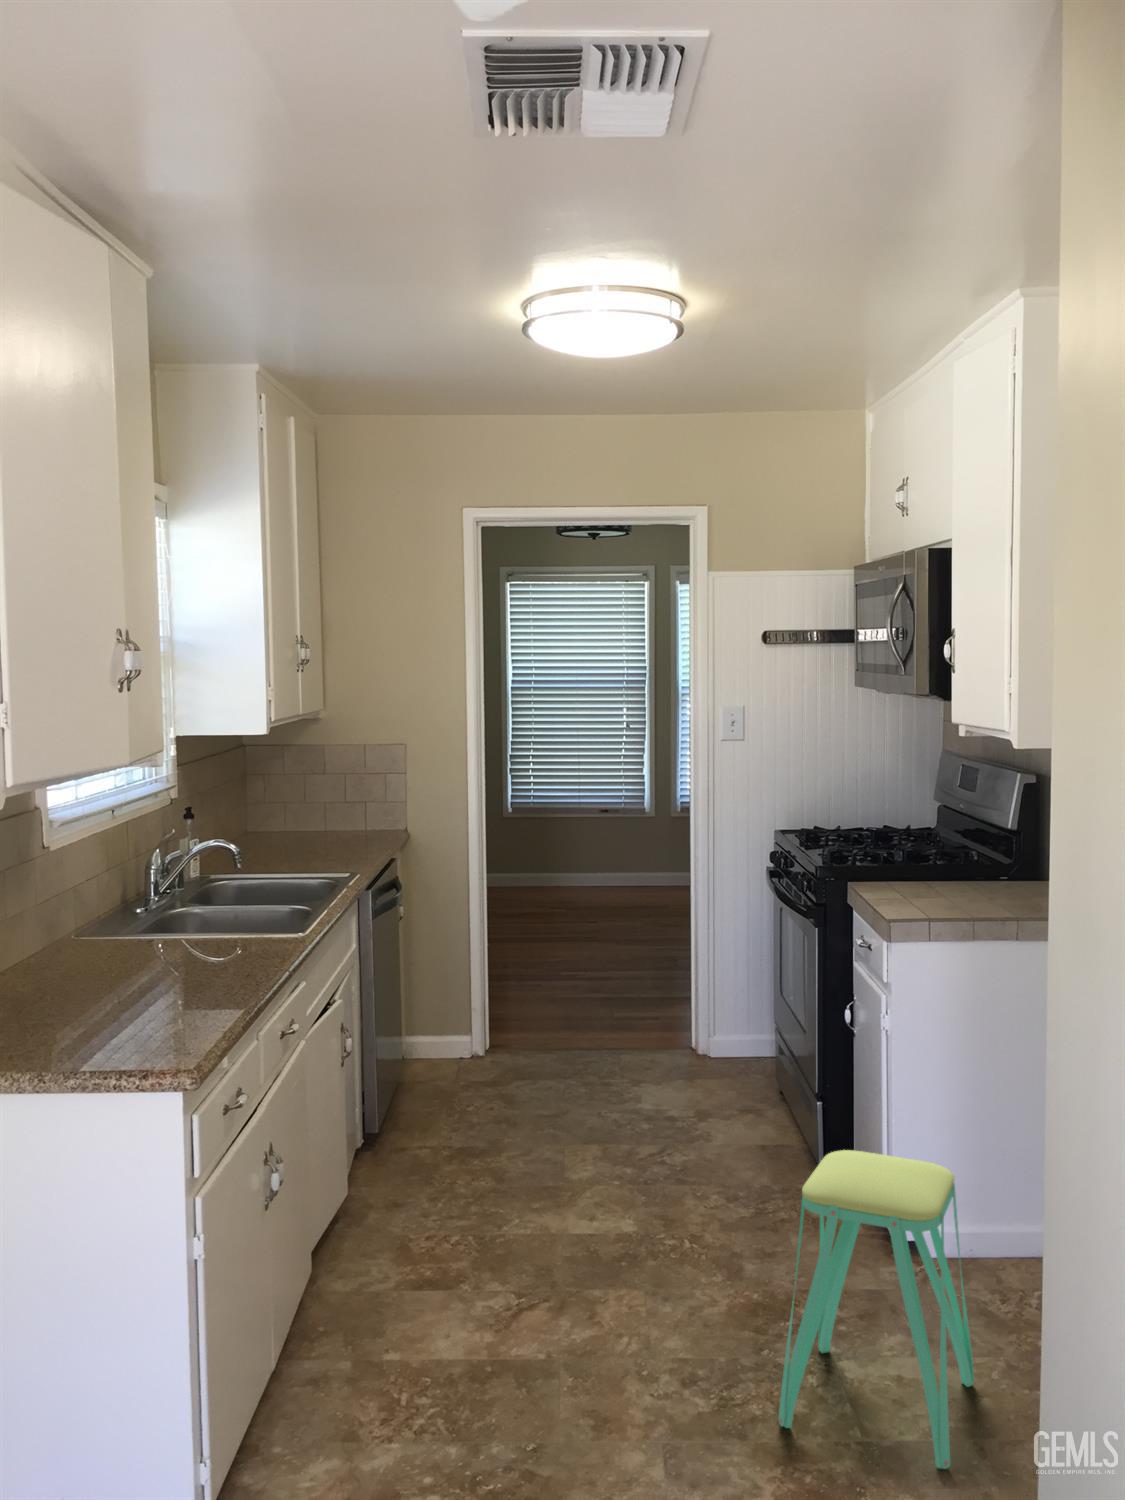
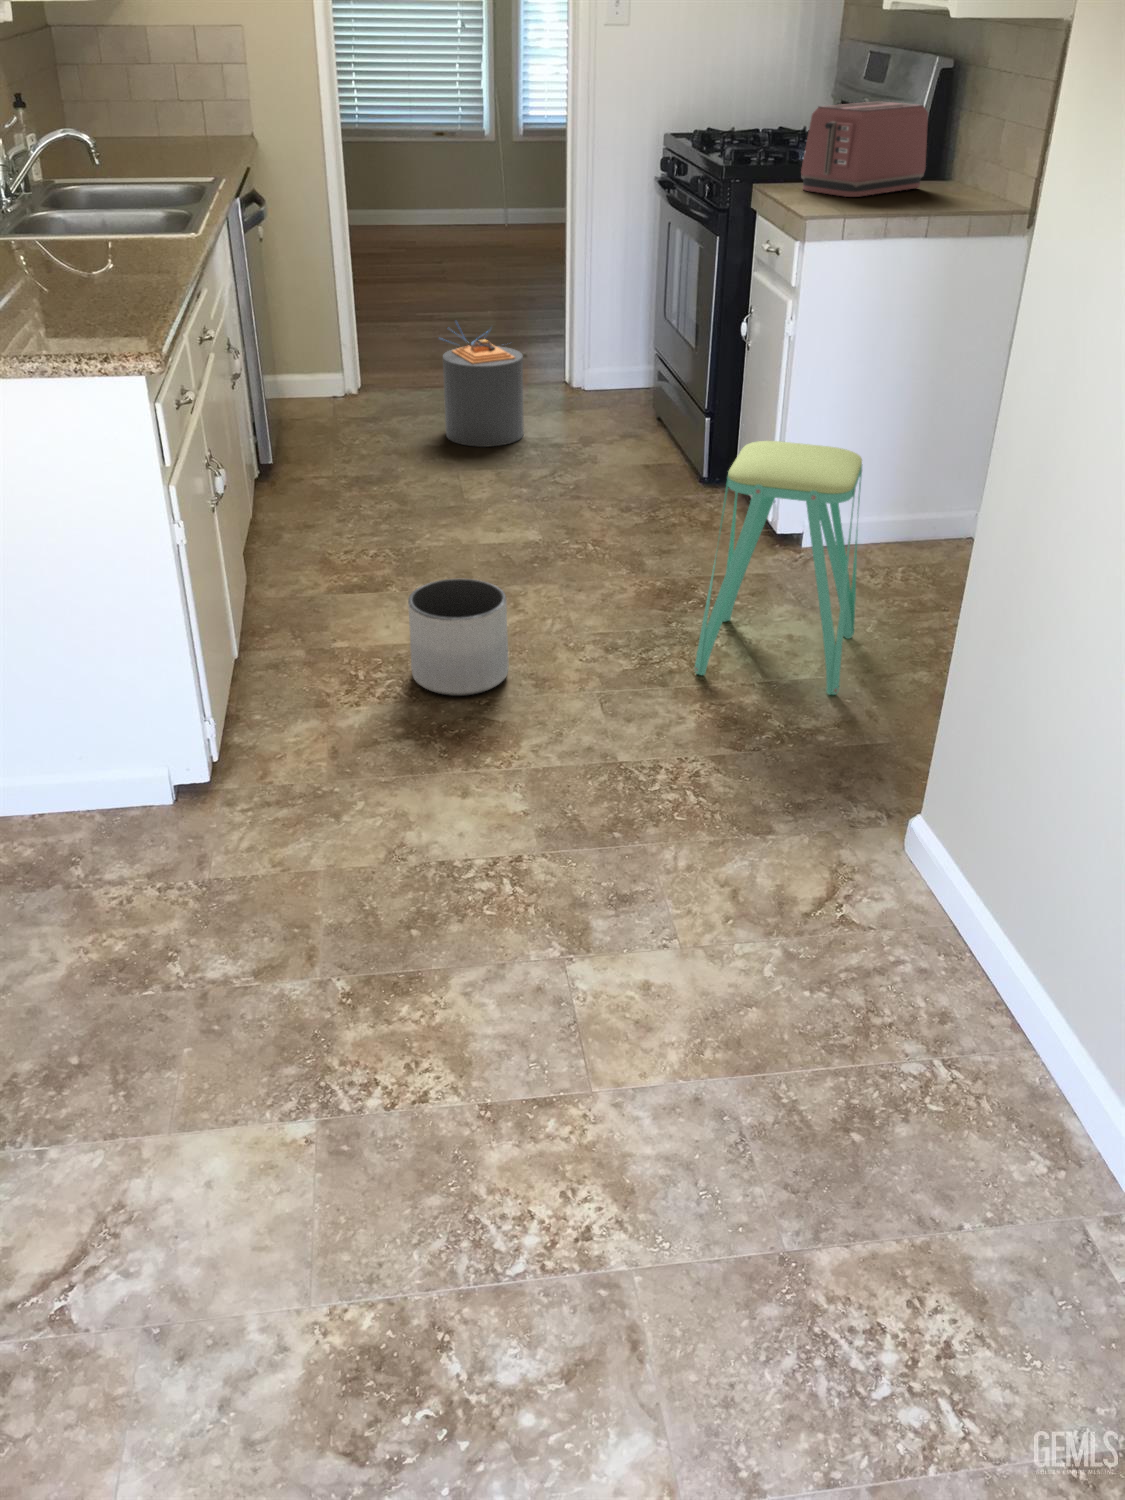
toaster: none [890,810,1016,897] -> present [801,101,928,197]
trash can: none [552,990,640,1120] -> present [440,322,523,447]
planter: none [455,1291,564,1438] -> present [408,579,509,696]

